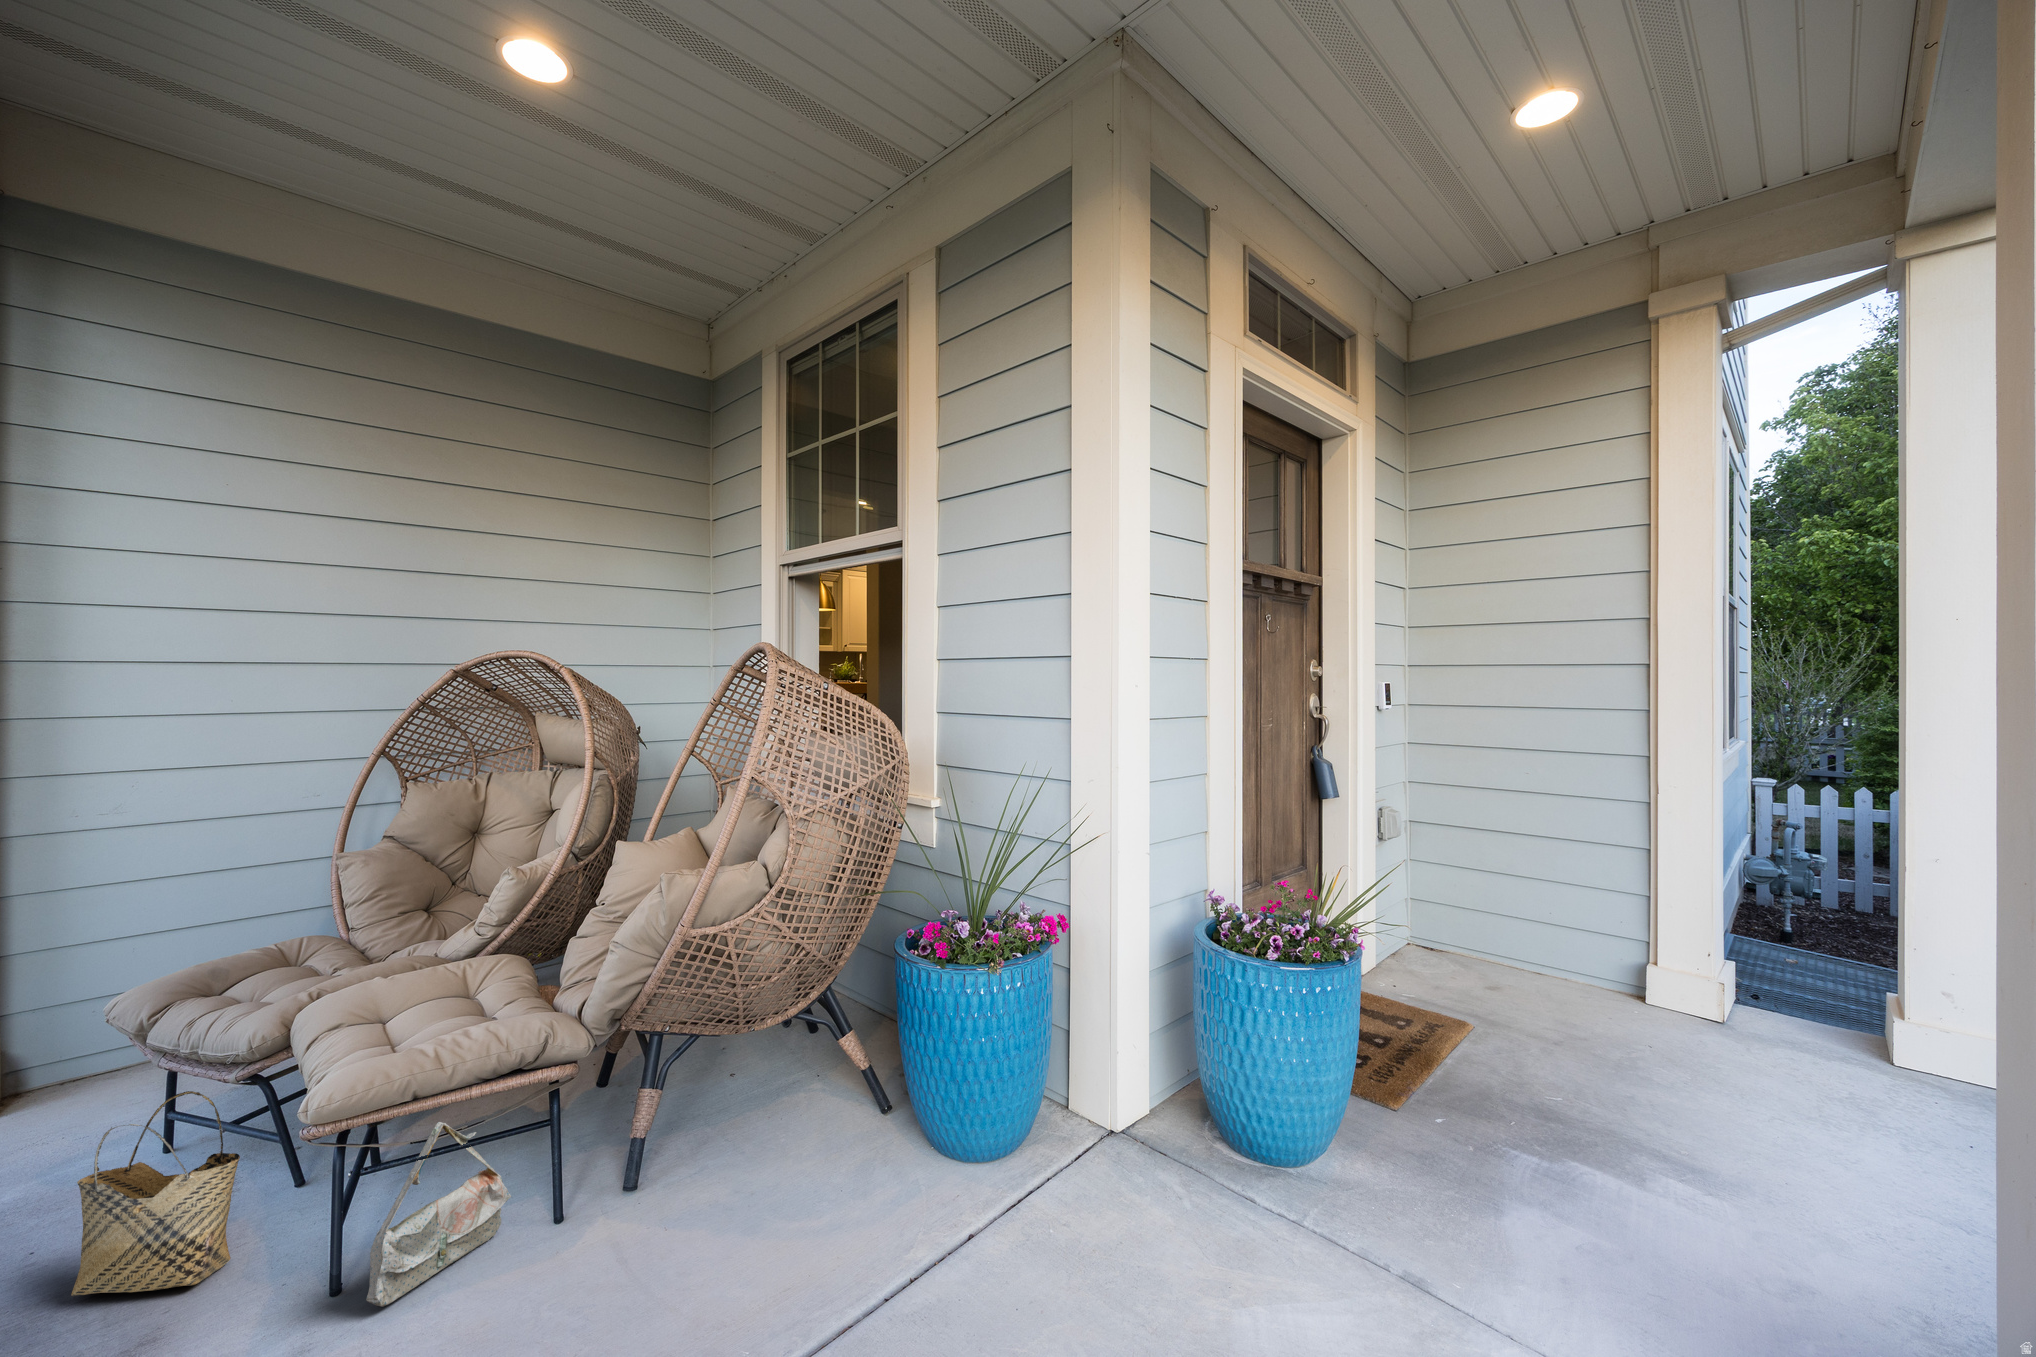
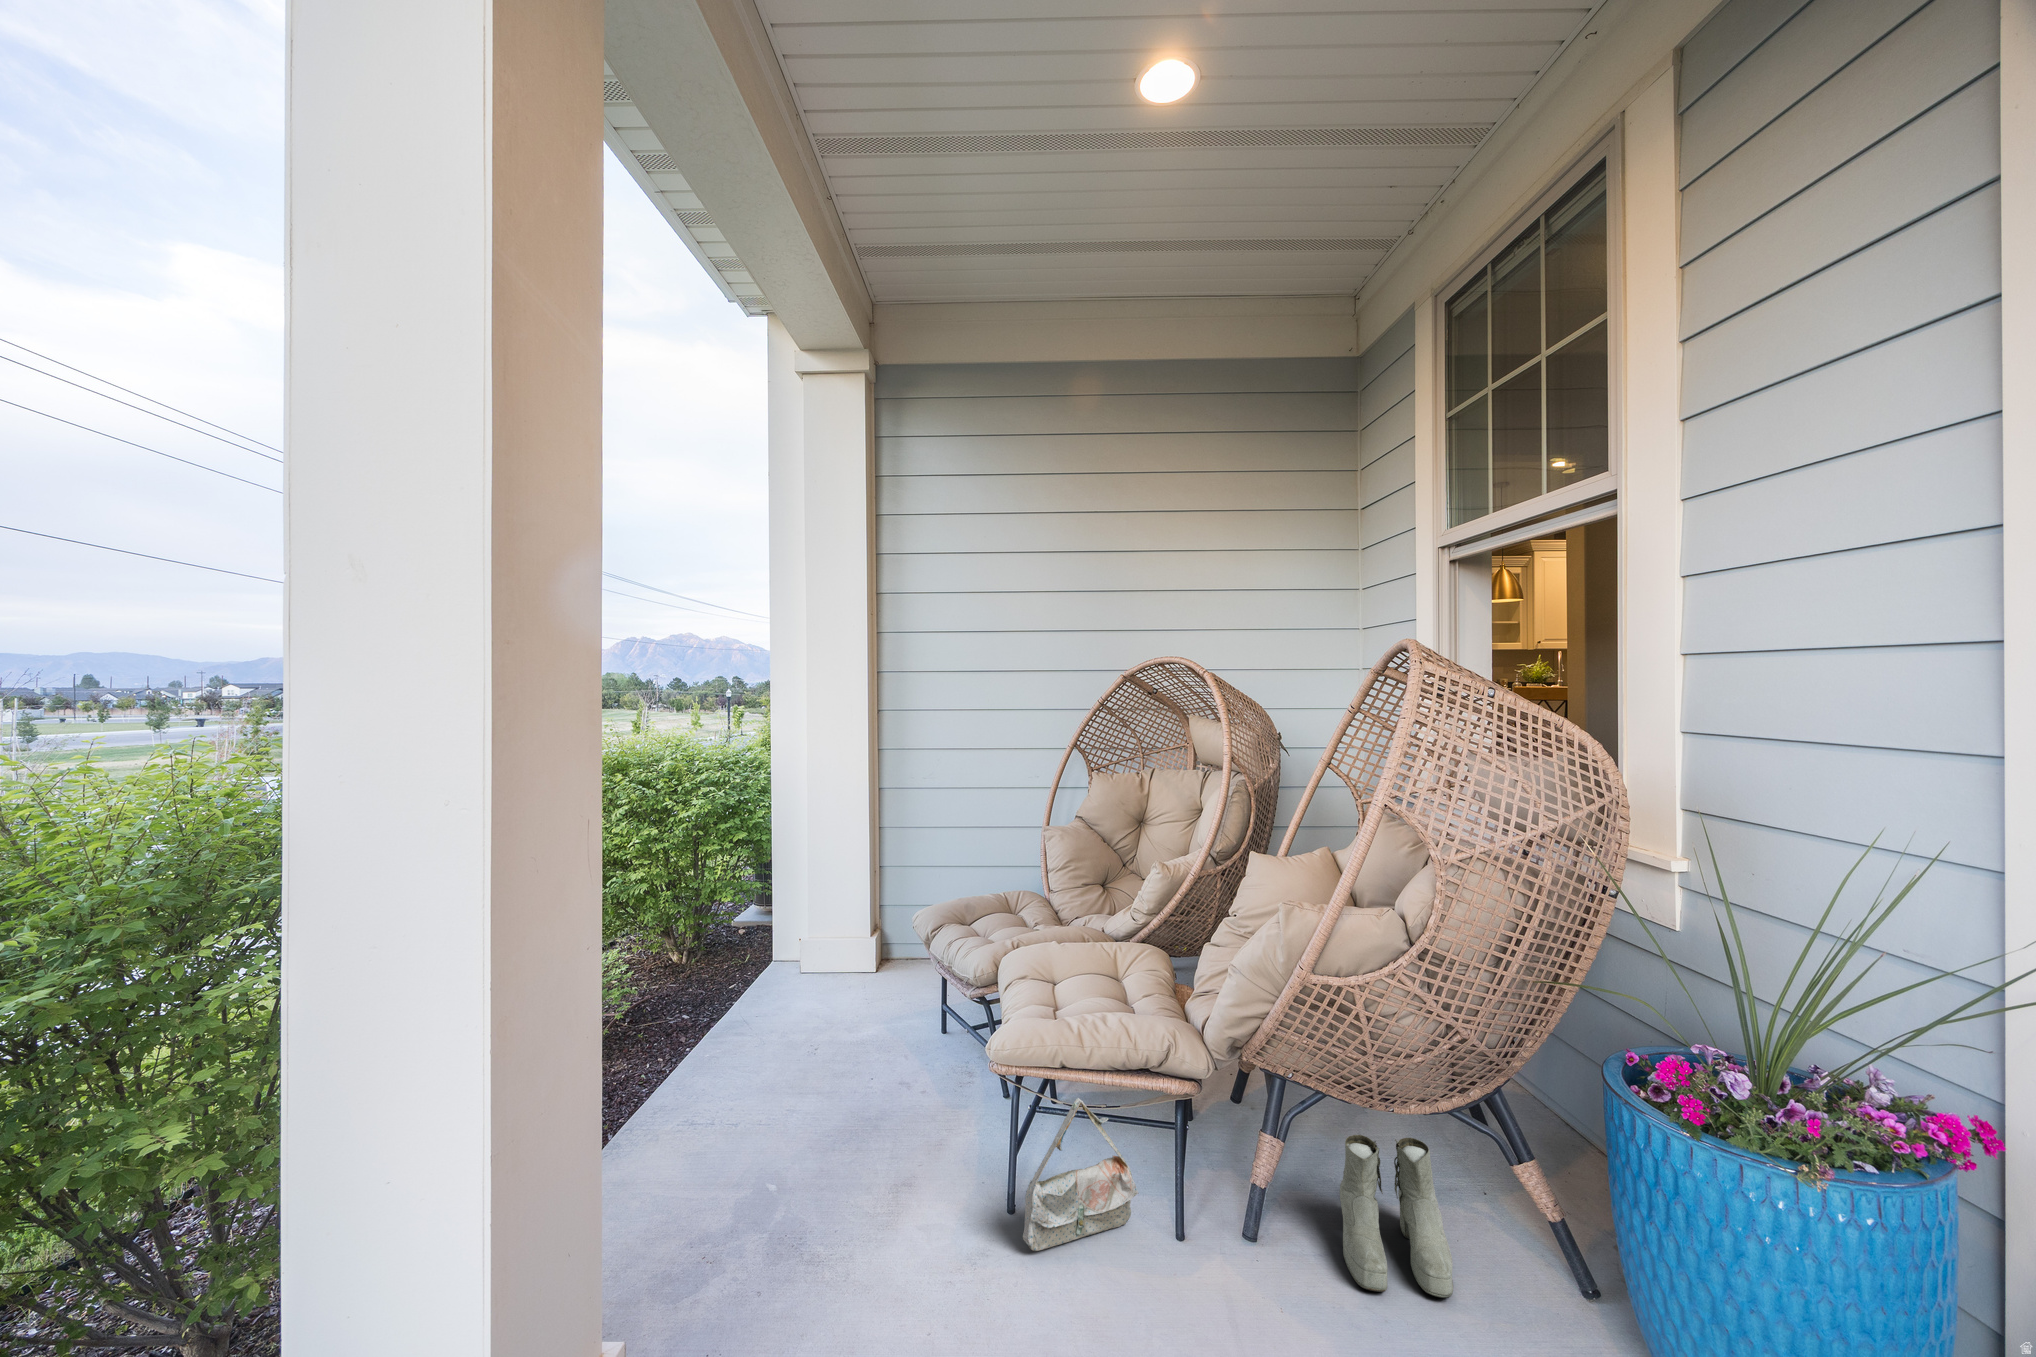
boots: none [709,1050,798,1181] -> present [1340,1135,1453,1298]
woven basket: present [71,1091,240,1296] -> none [875,1000,960,1155]

